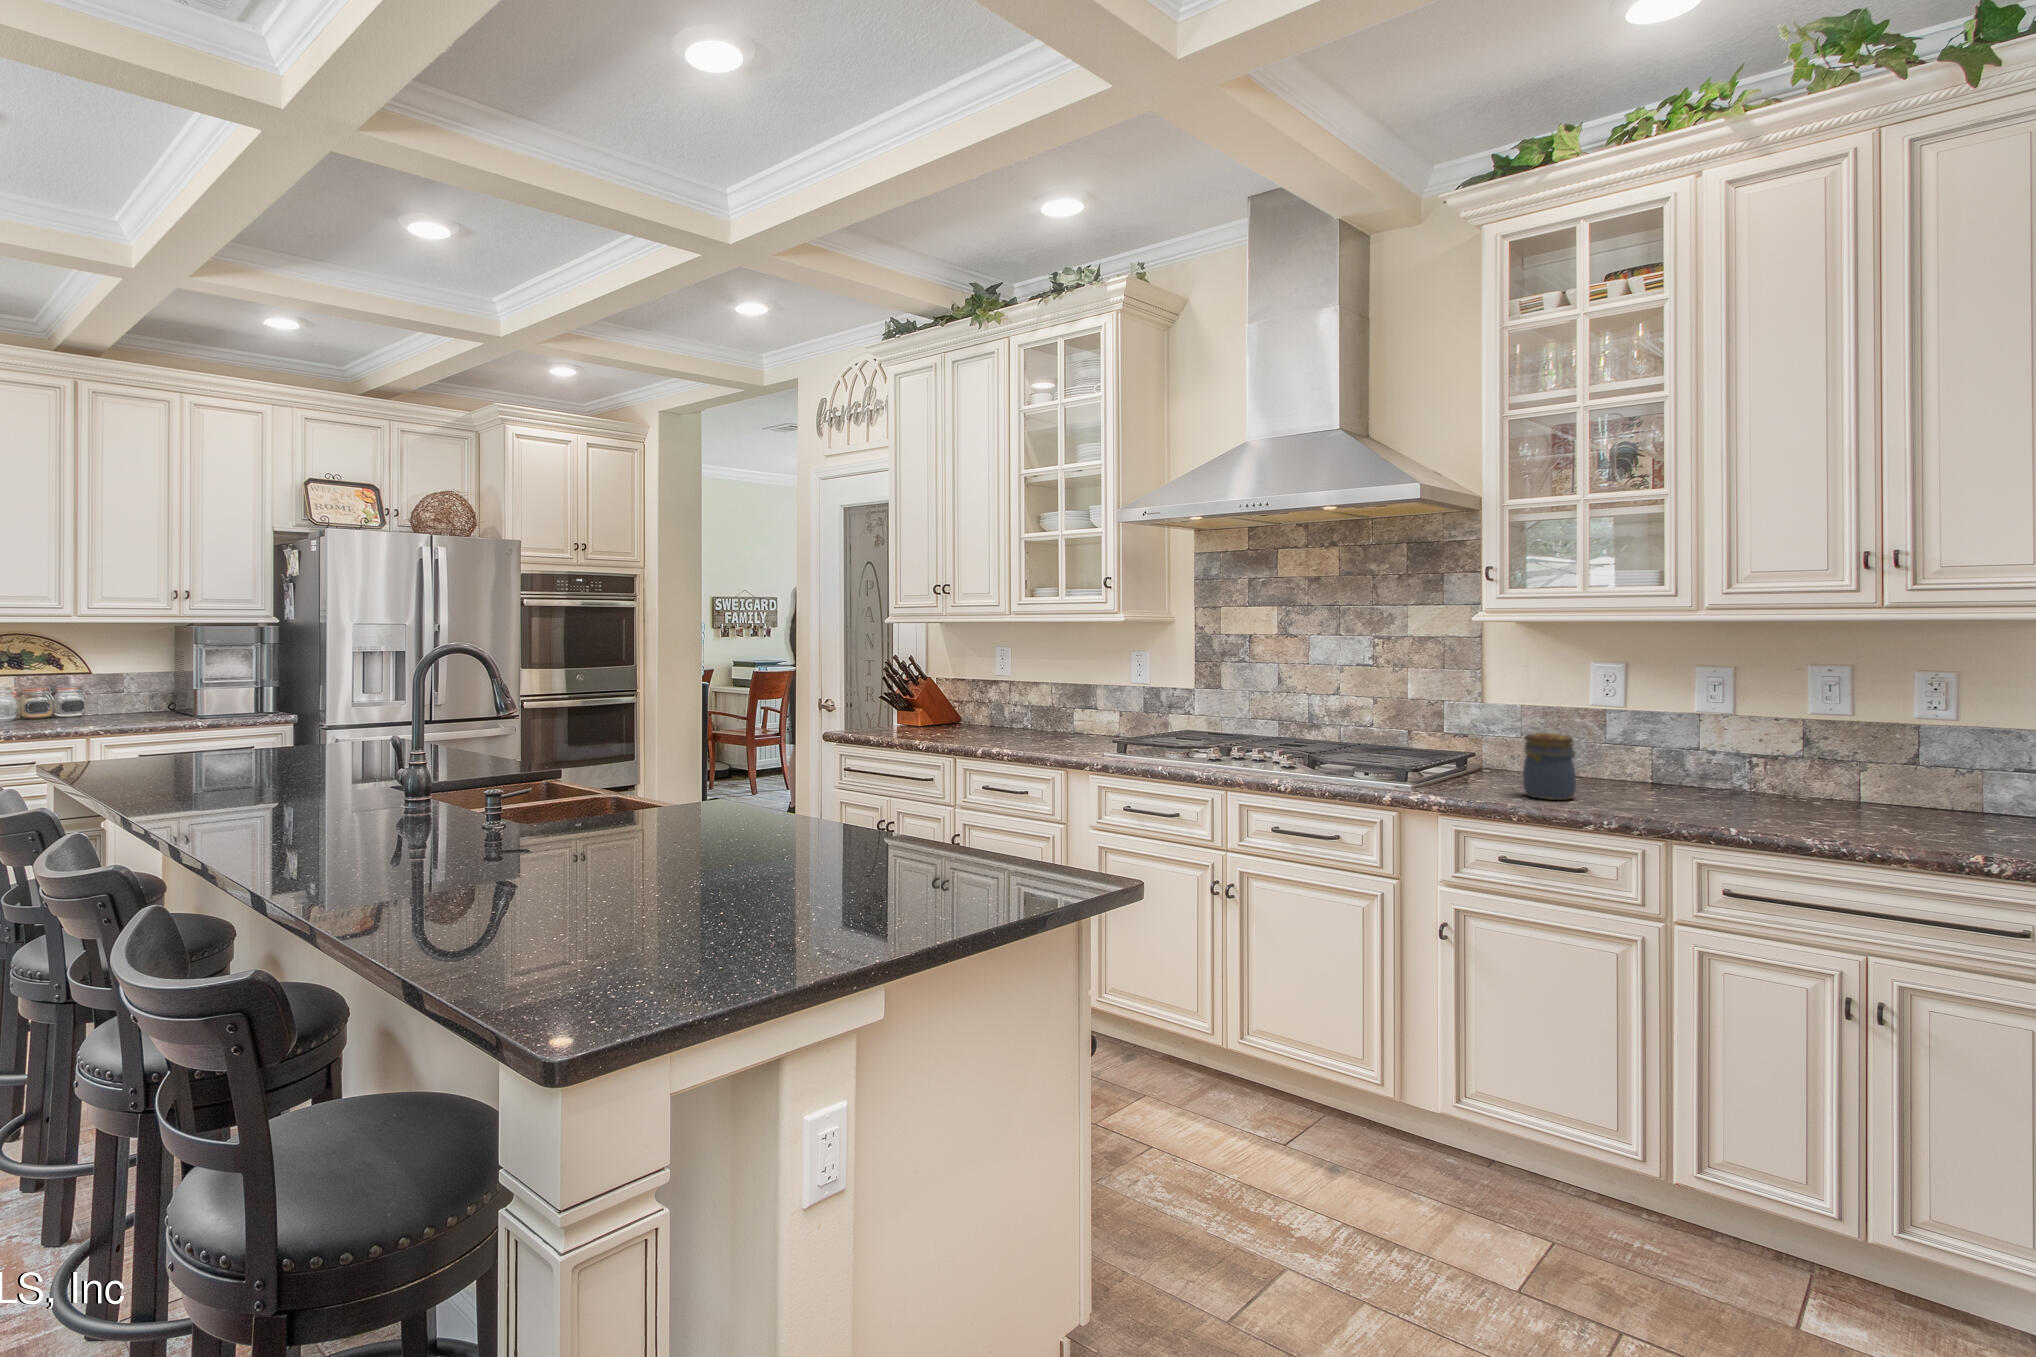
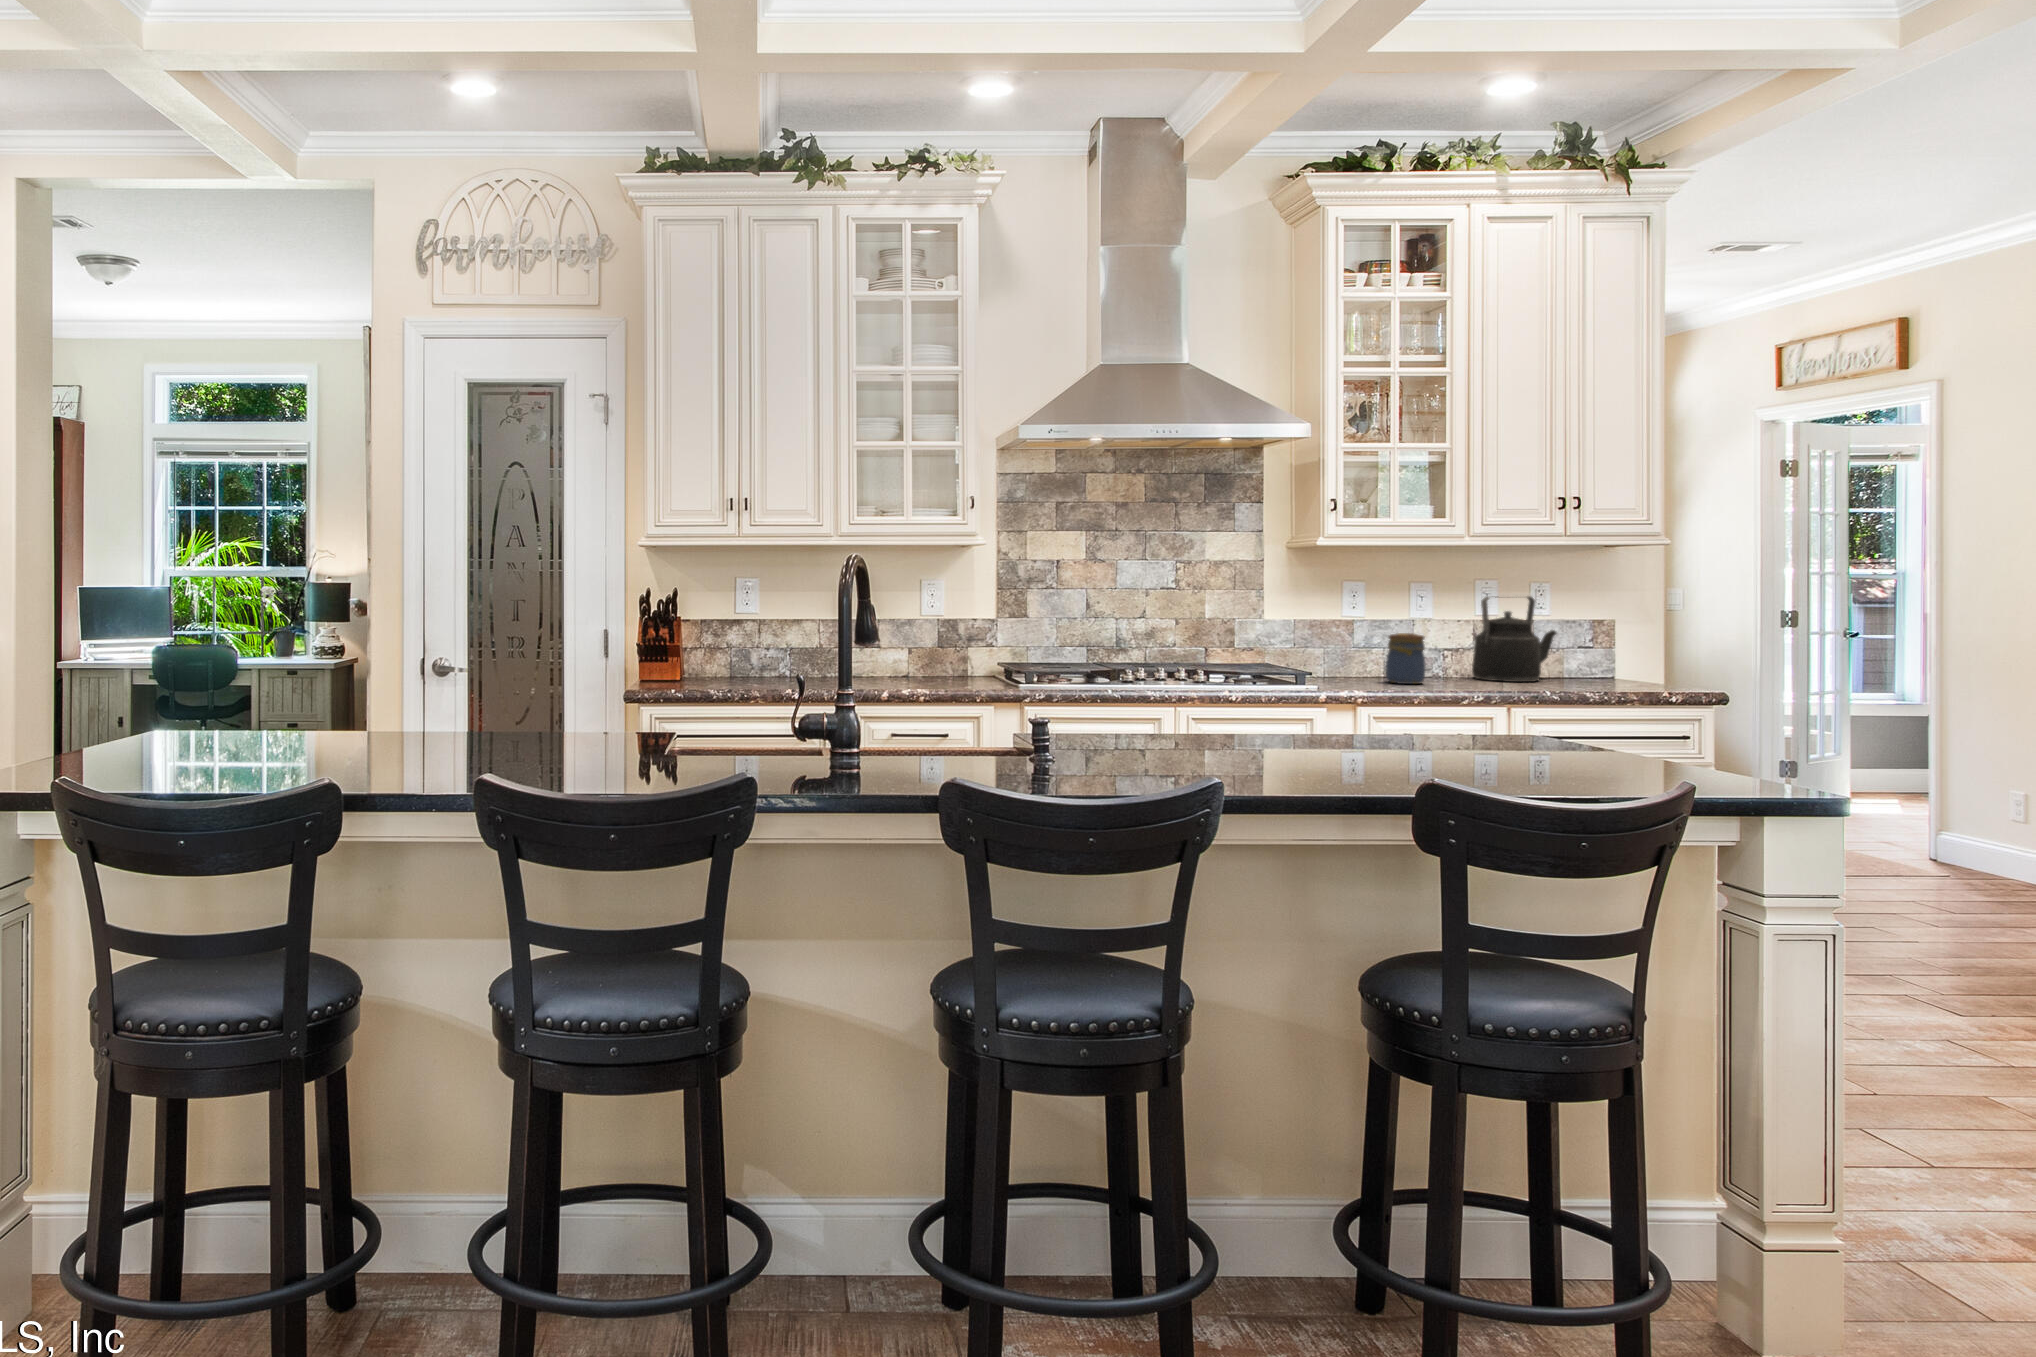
kettle: none [1705,691,1867,817] -> present [1472,596,1557,682]

